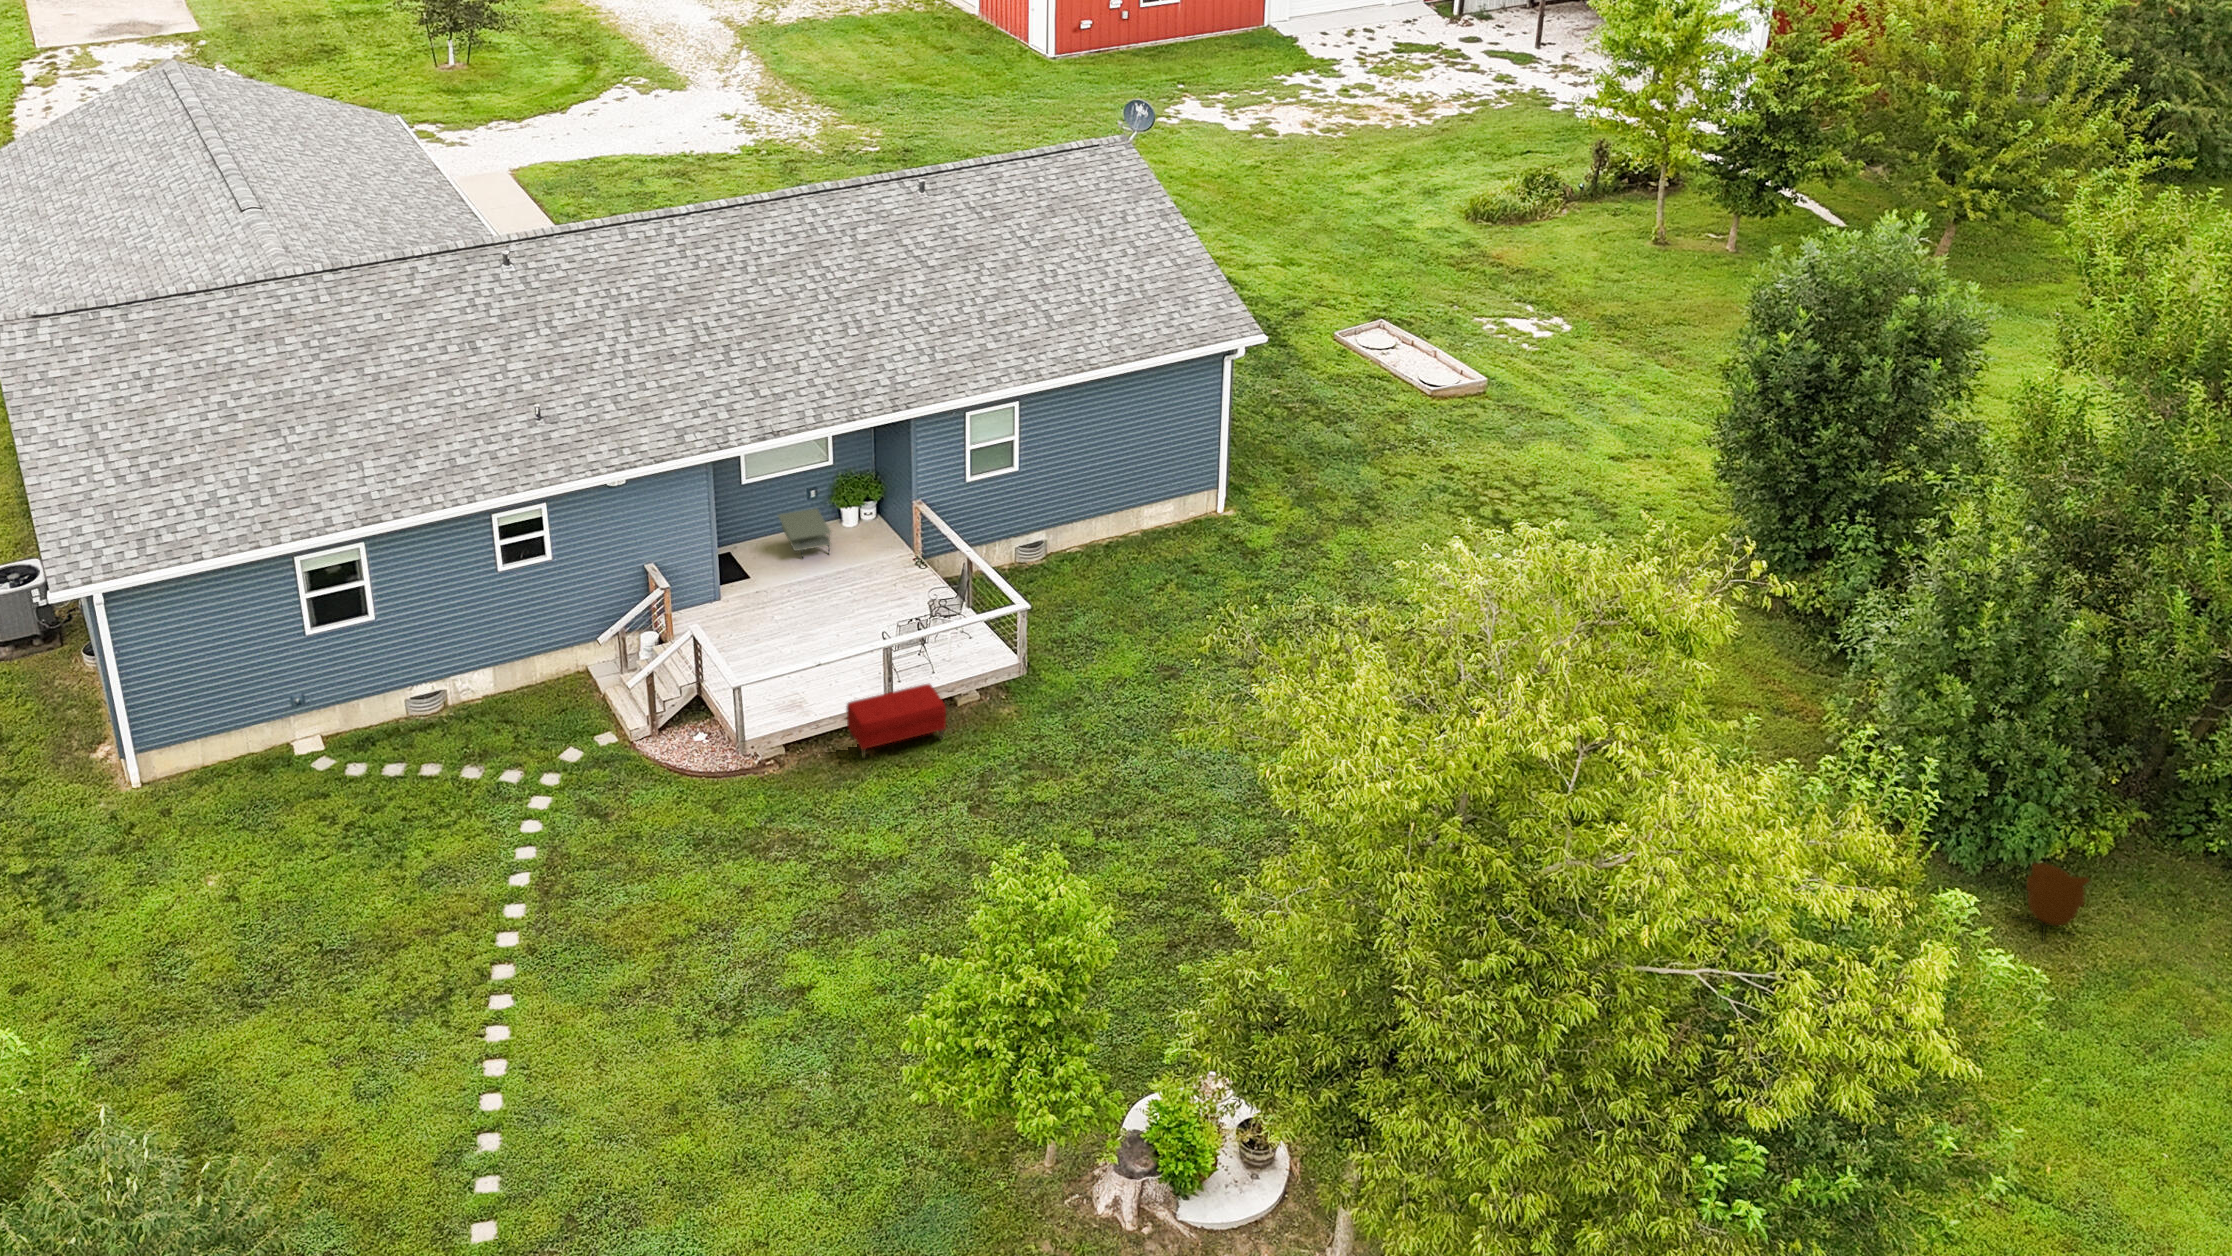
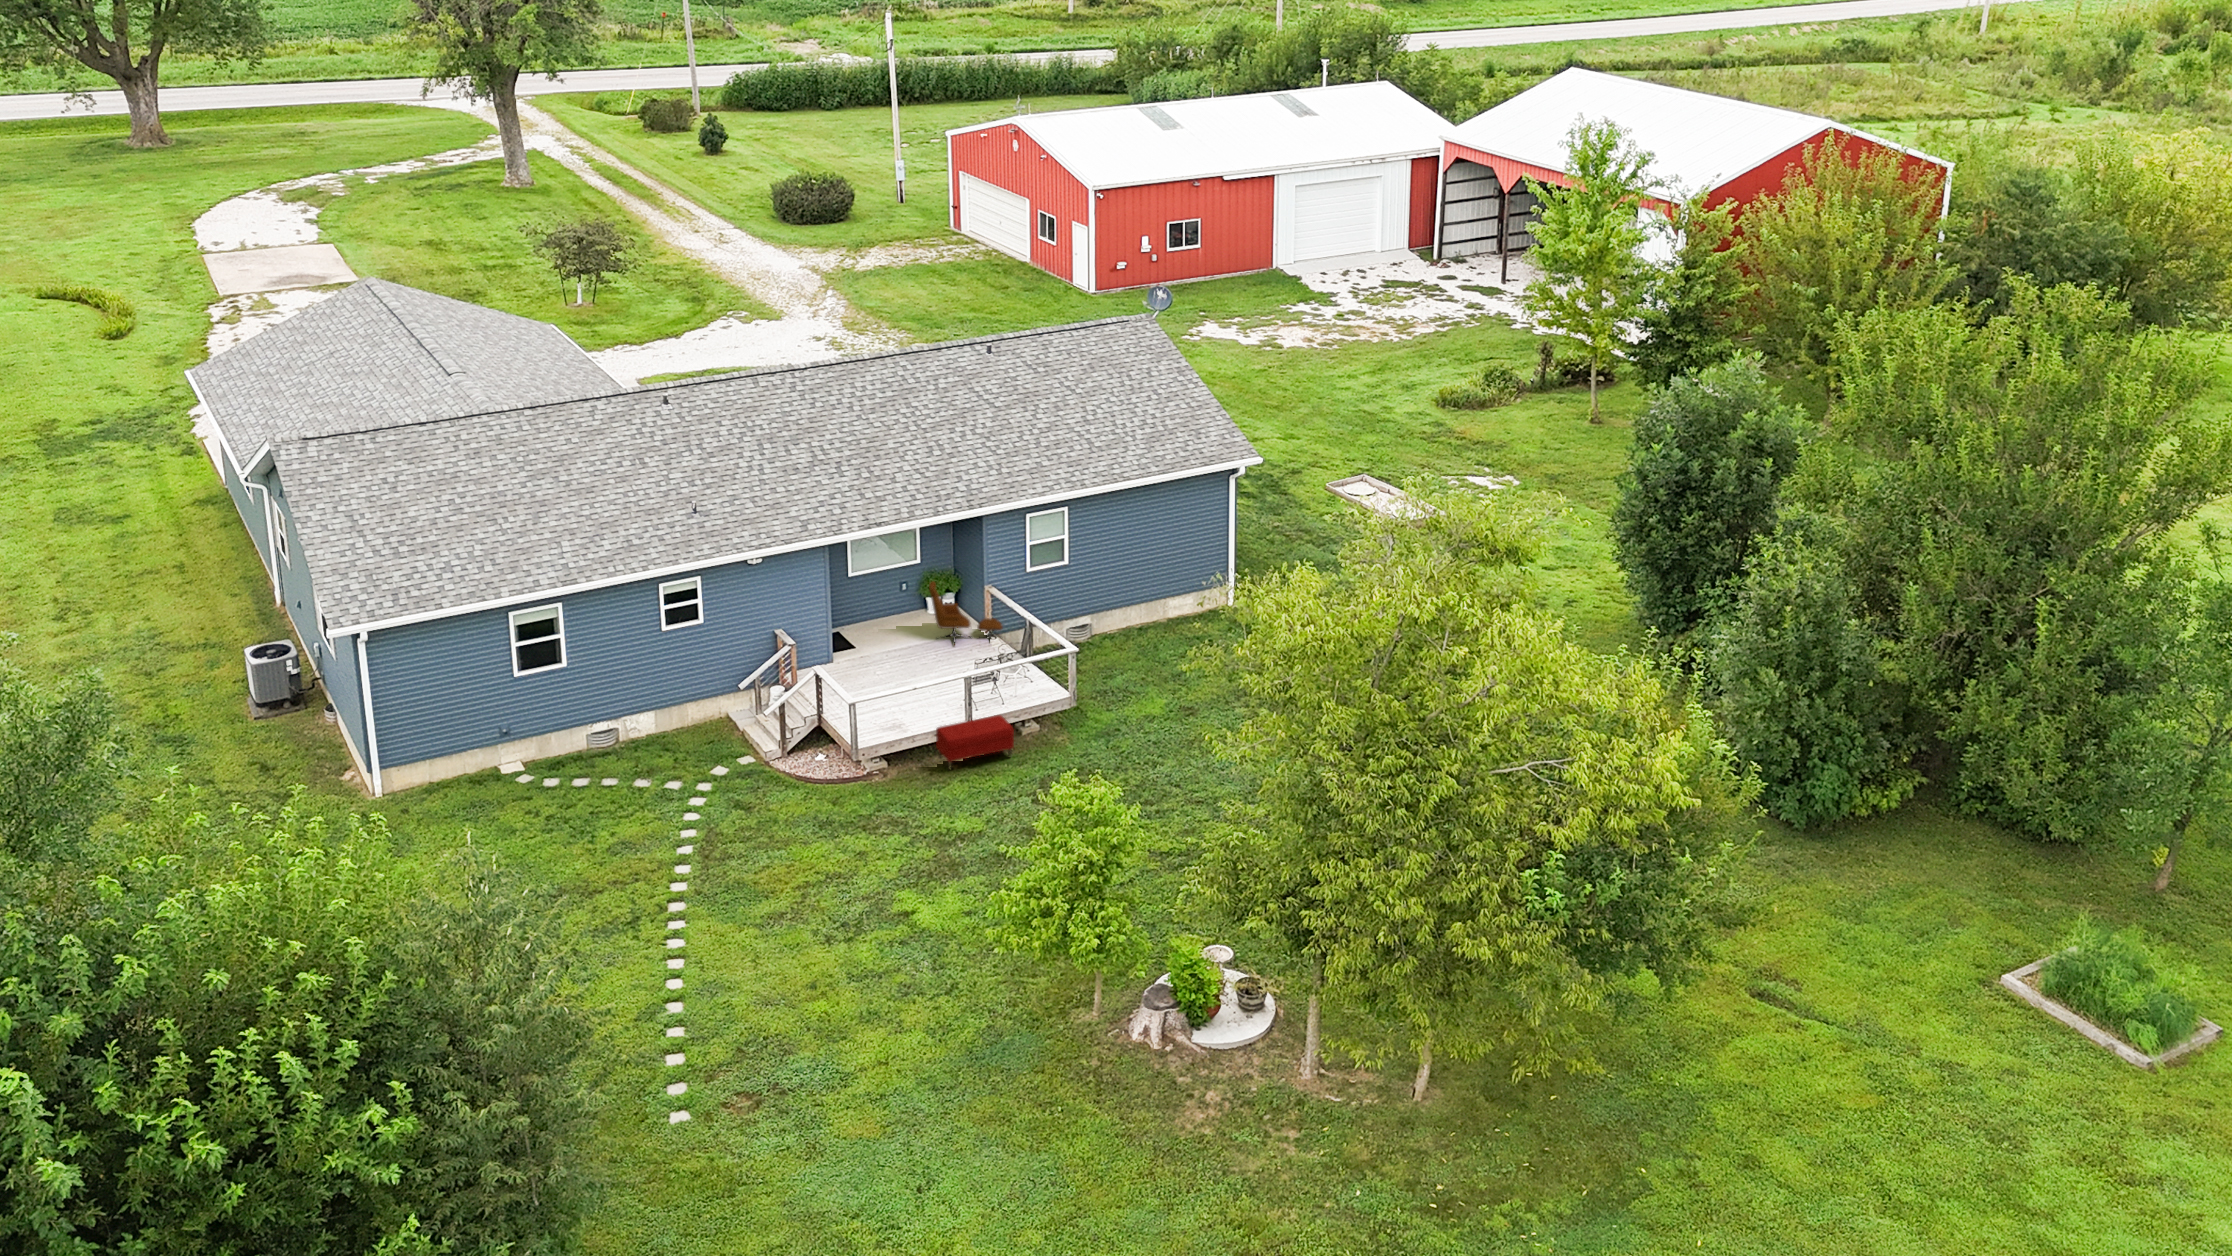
side table: present [778,509,831,551] -> none [877,599,921,637]
lounge chair: present [2021,863,2089,941] -> present [929,581,1002,641]

